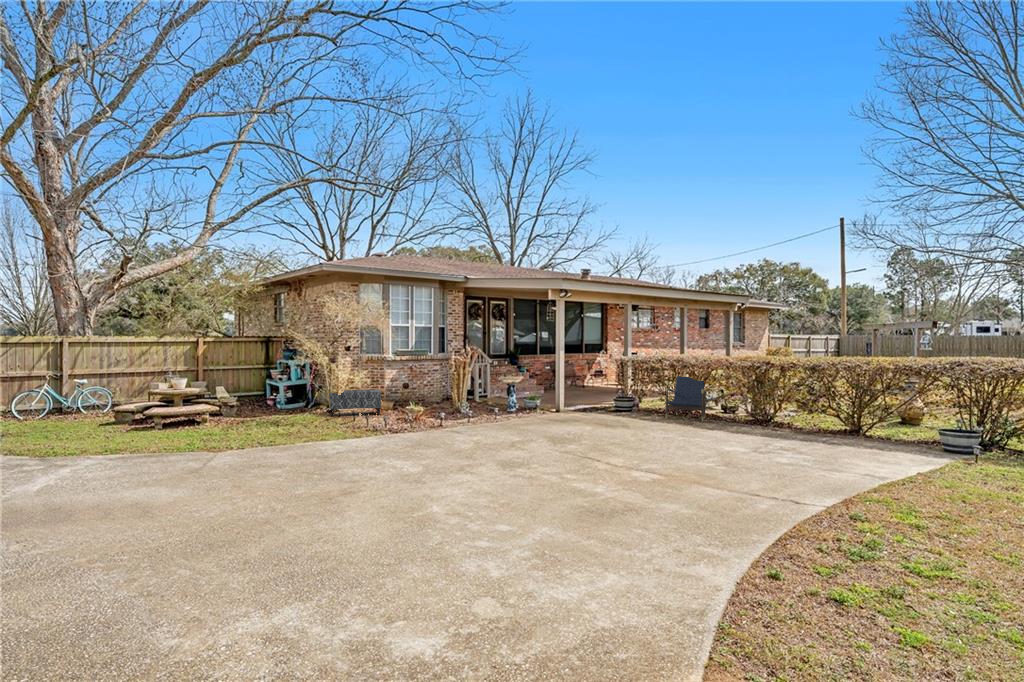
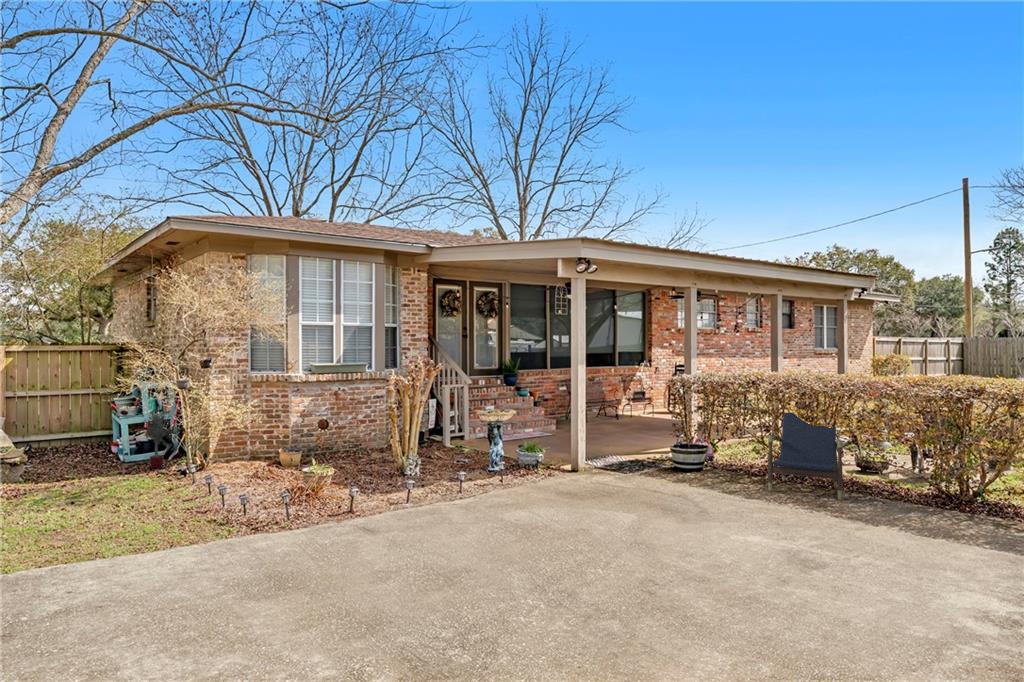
potted tree: none [297,375,319,413] -> present [145,406,180,469]
bench: present [329,390,381,417] -> none [186,431,280,479]

